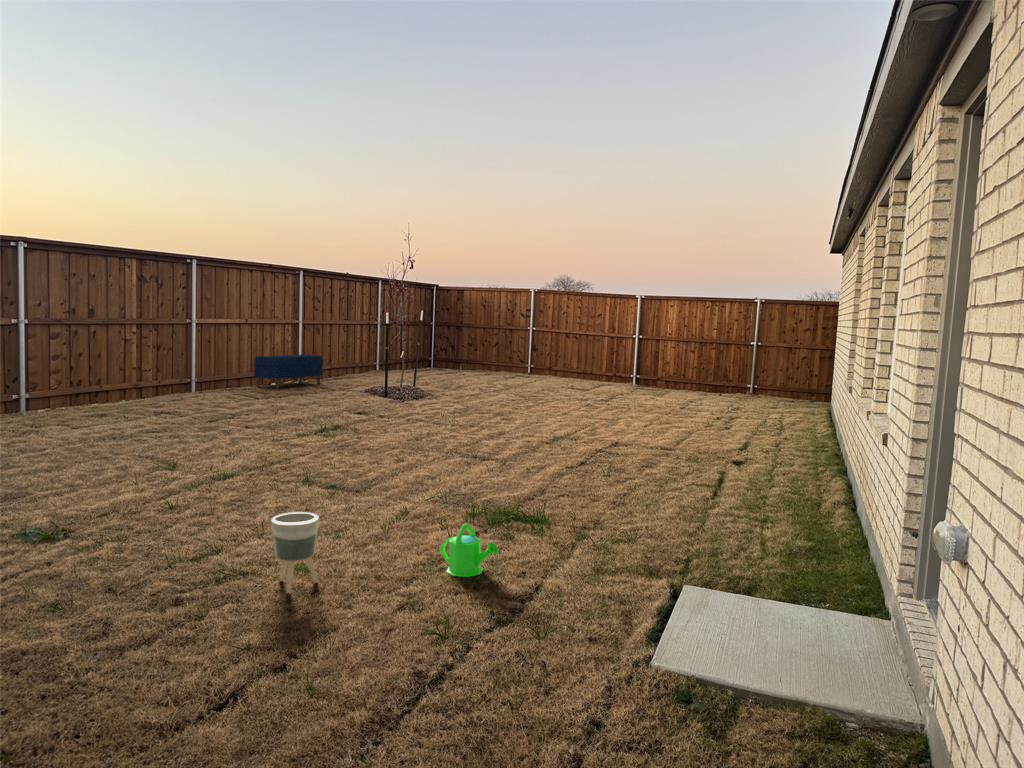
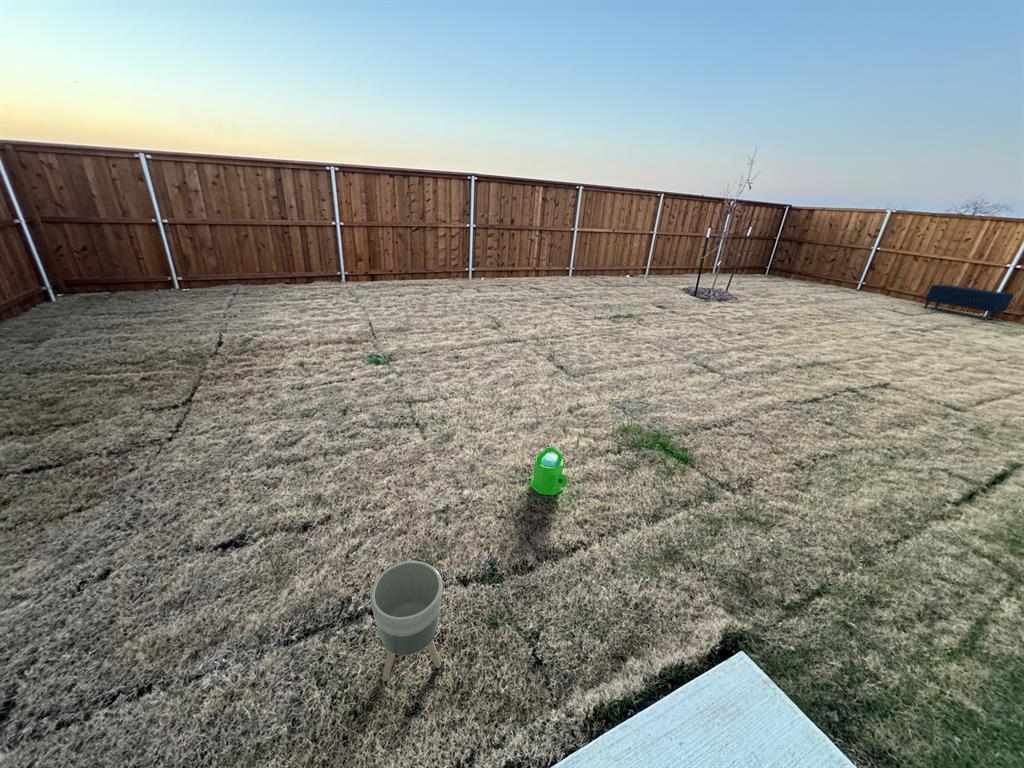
bench: present [254,355,323,389] -> present [924,285,1013,319]
planter: present [271,512,319,593] -> present [370,561,443,681]

